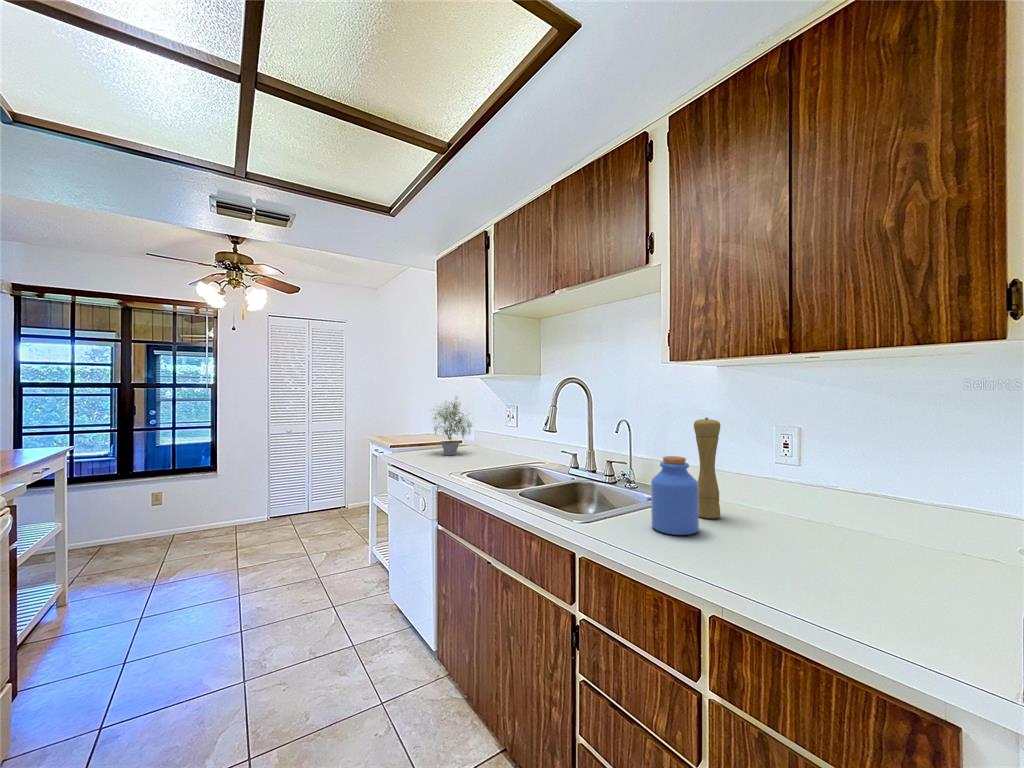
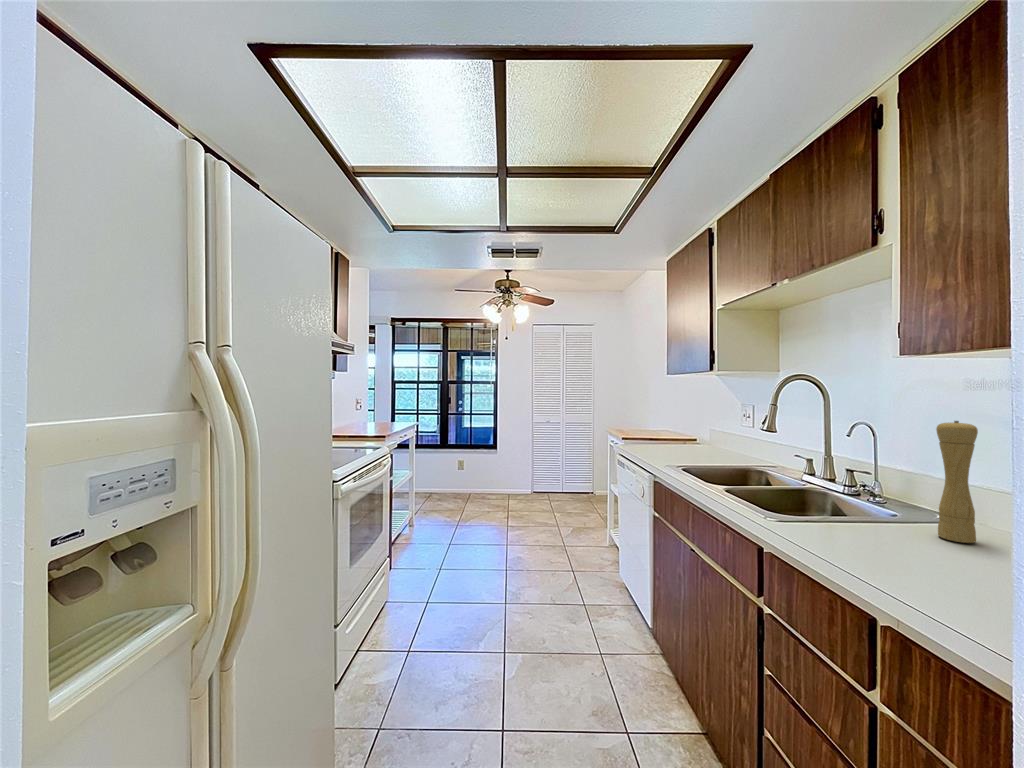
potted plant: present [434,402,472,456] -> none [656,393,705,450]
jar: present [651,456,699,535] -> none [860,460,926,550]

